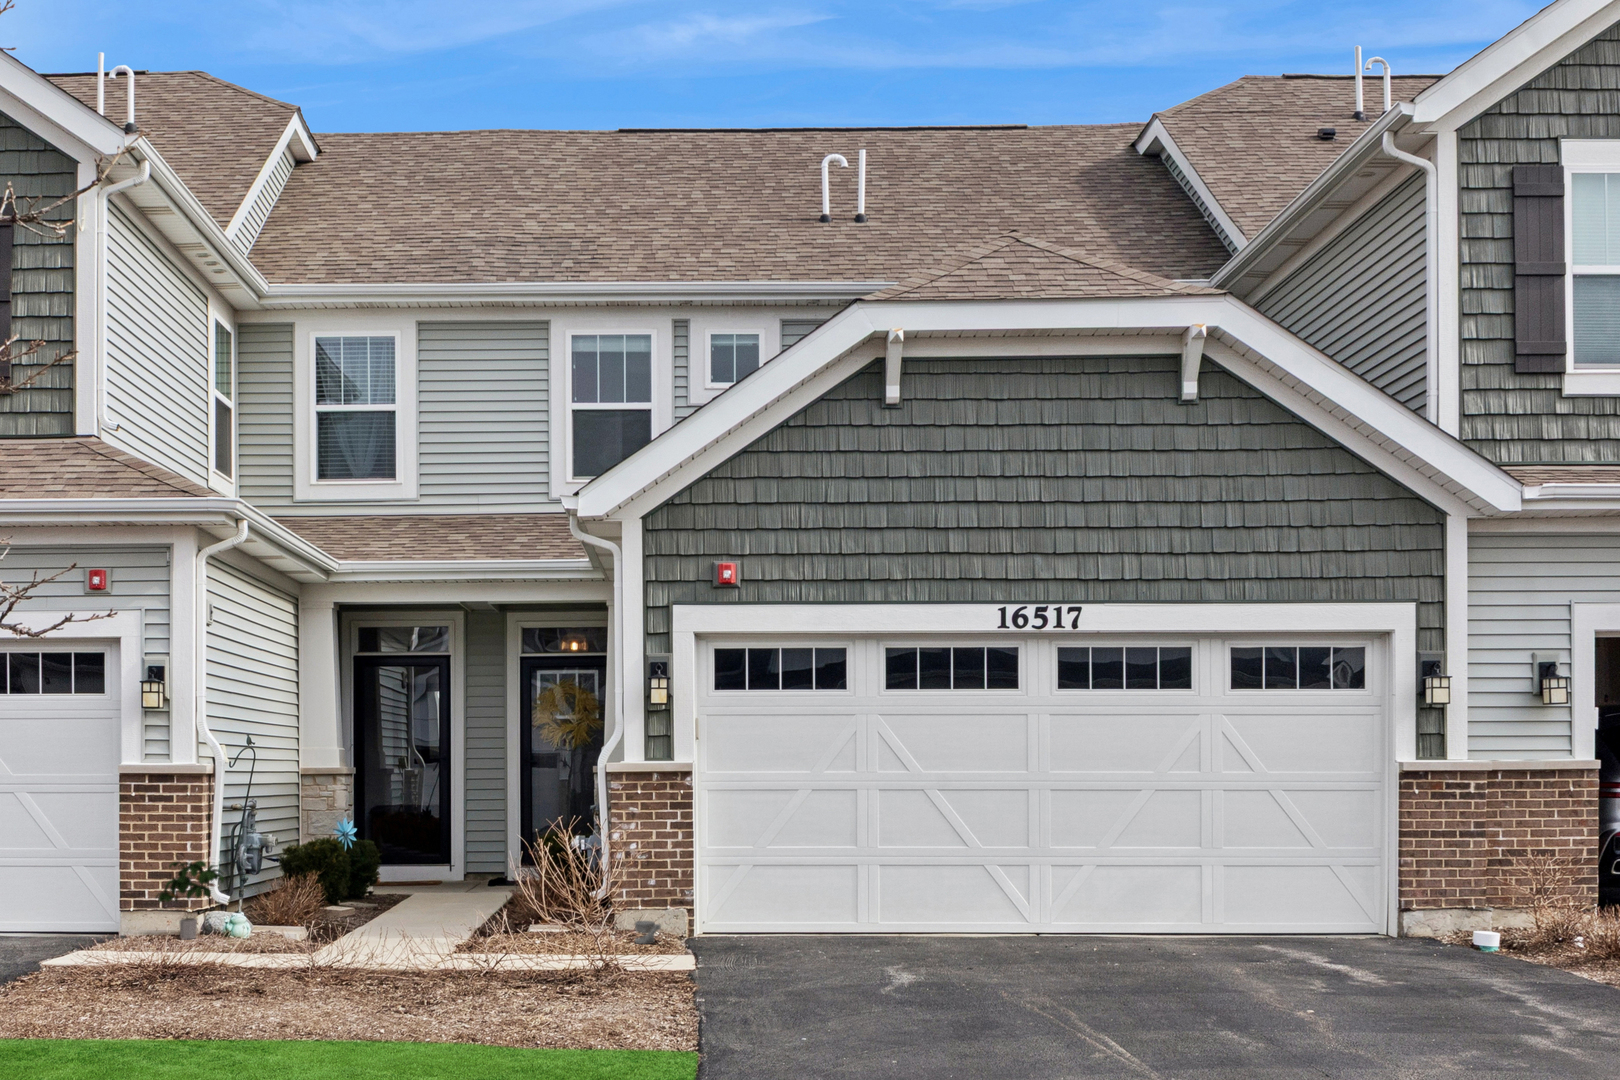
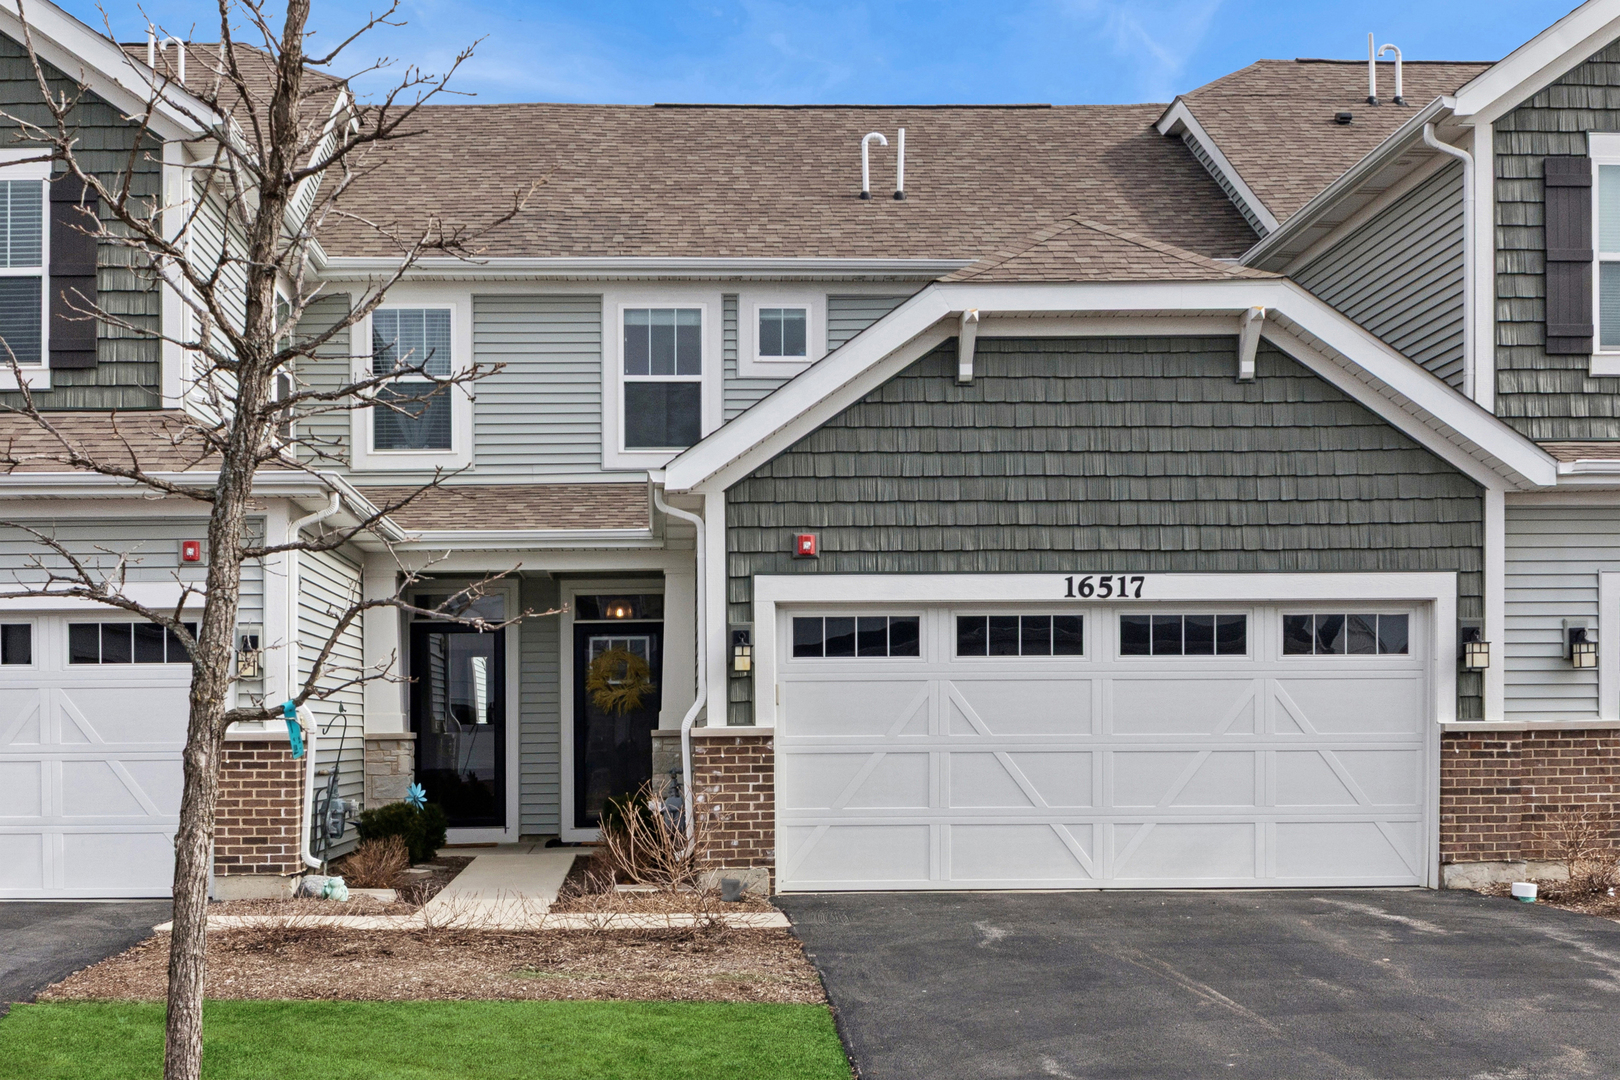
potted plant: present [156,860,224,940] -> none [252,824,320,901]

